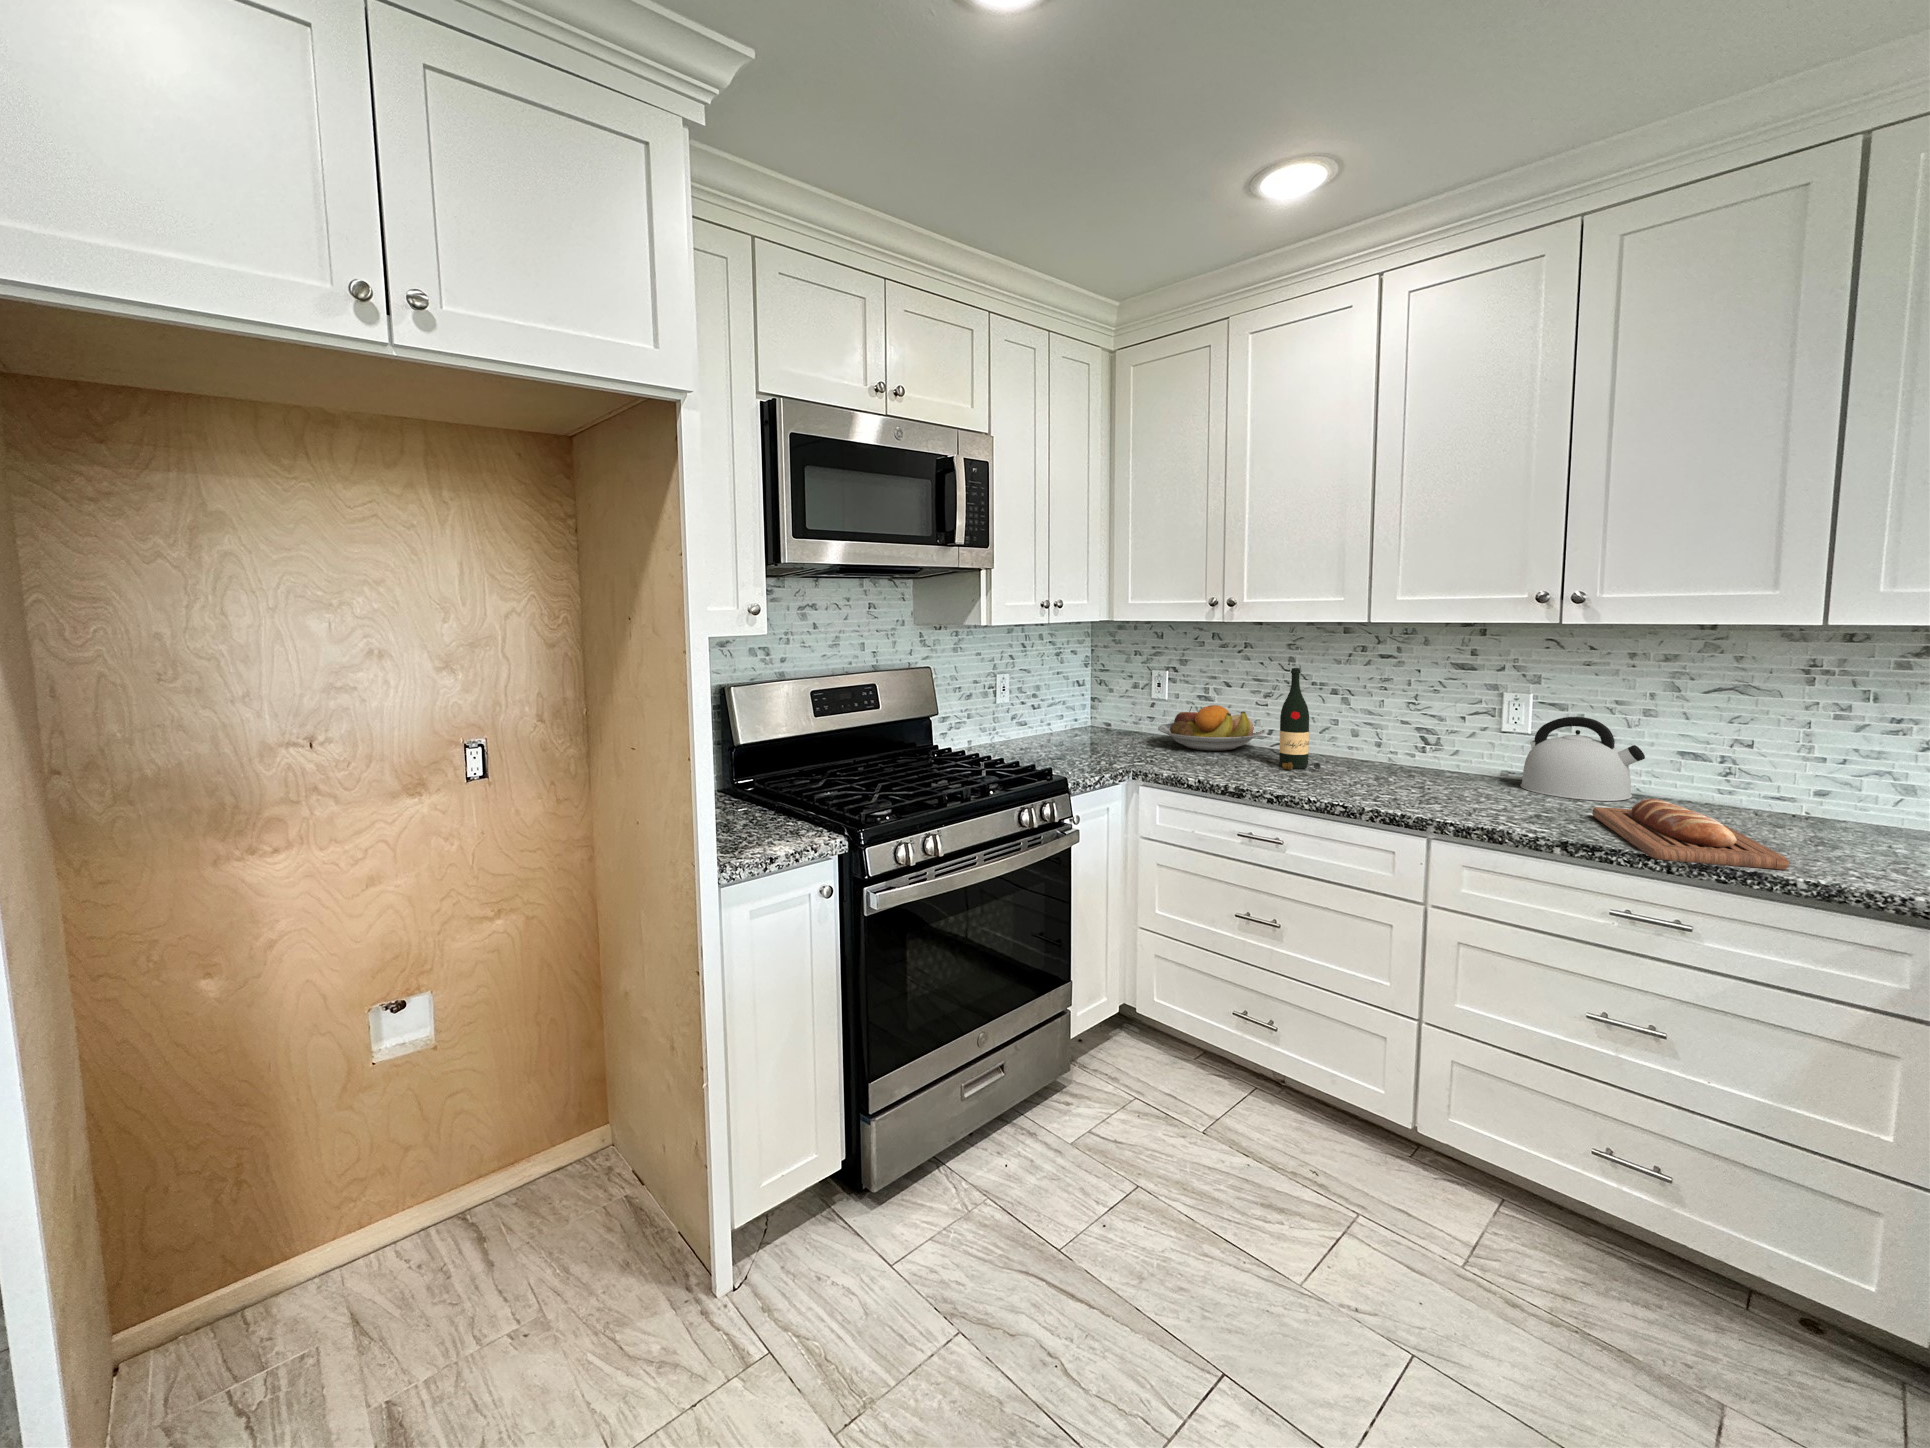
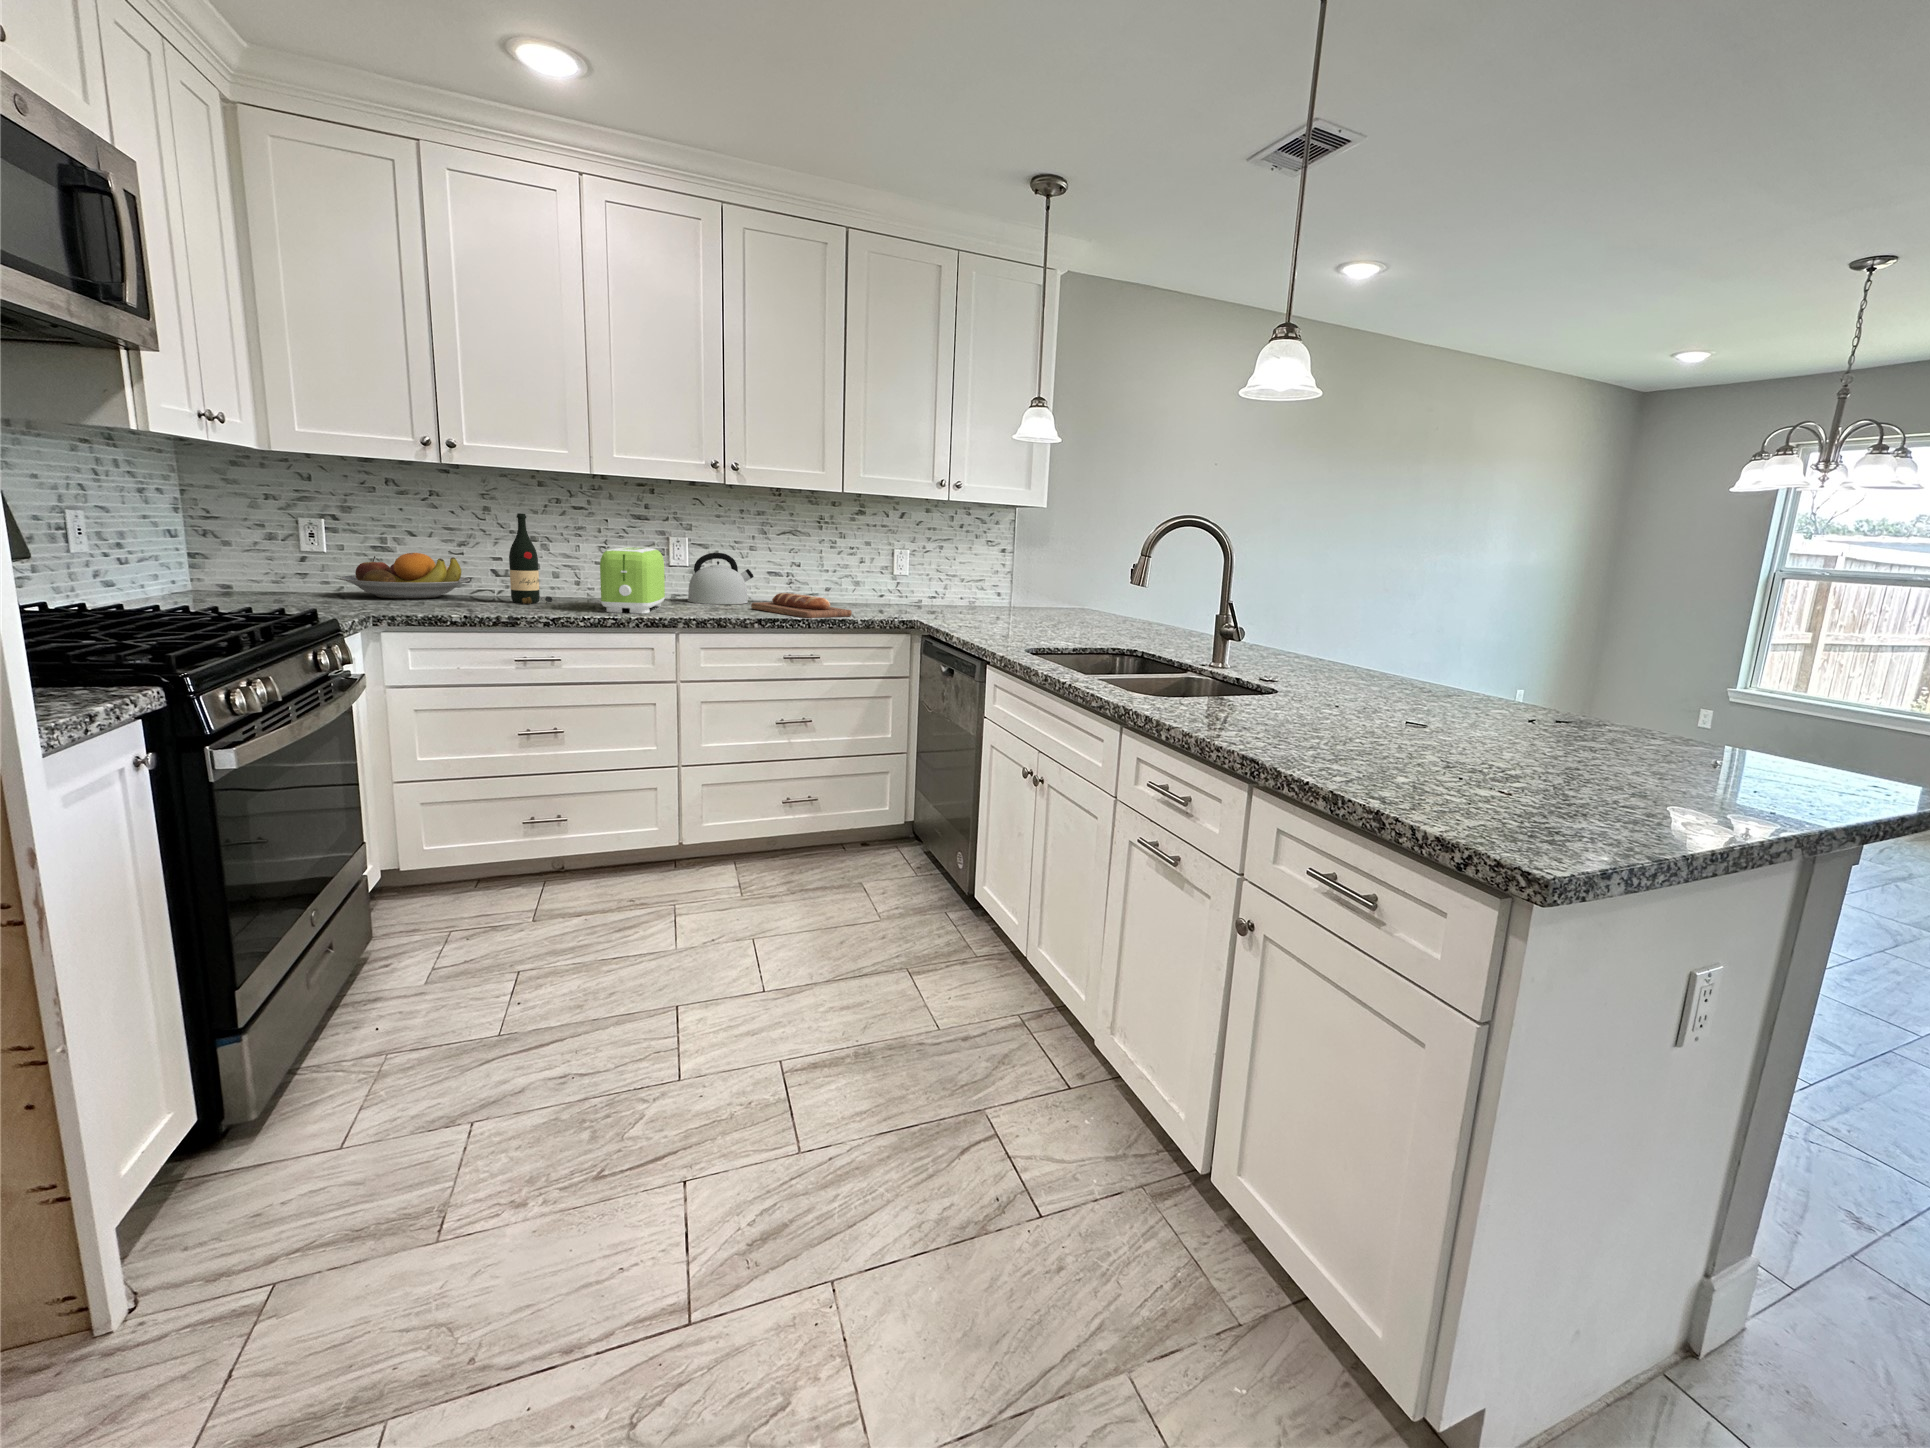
toaster: none [1336,711,1454,805] -> present [600,547,665,613]

